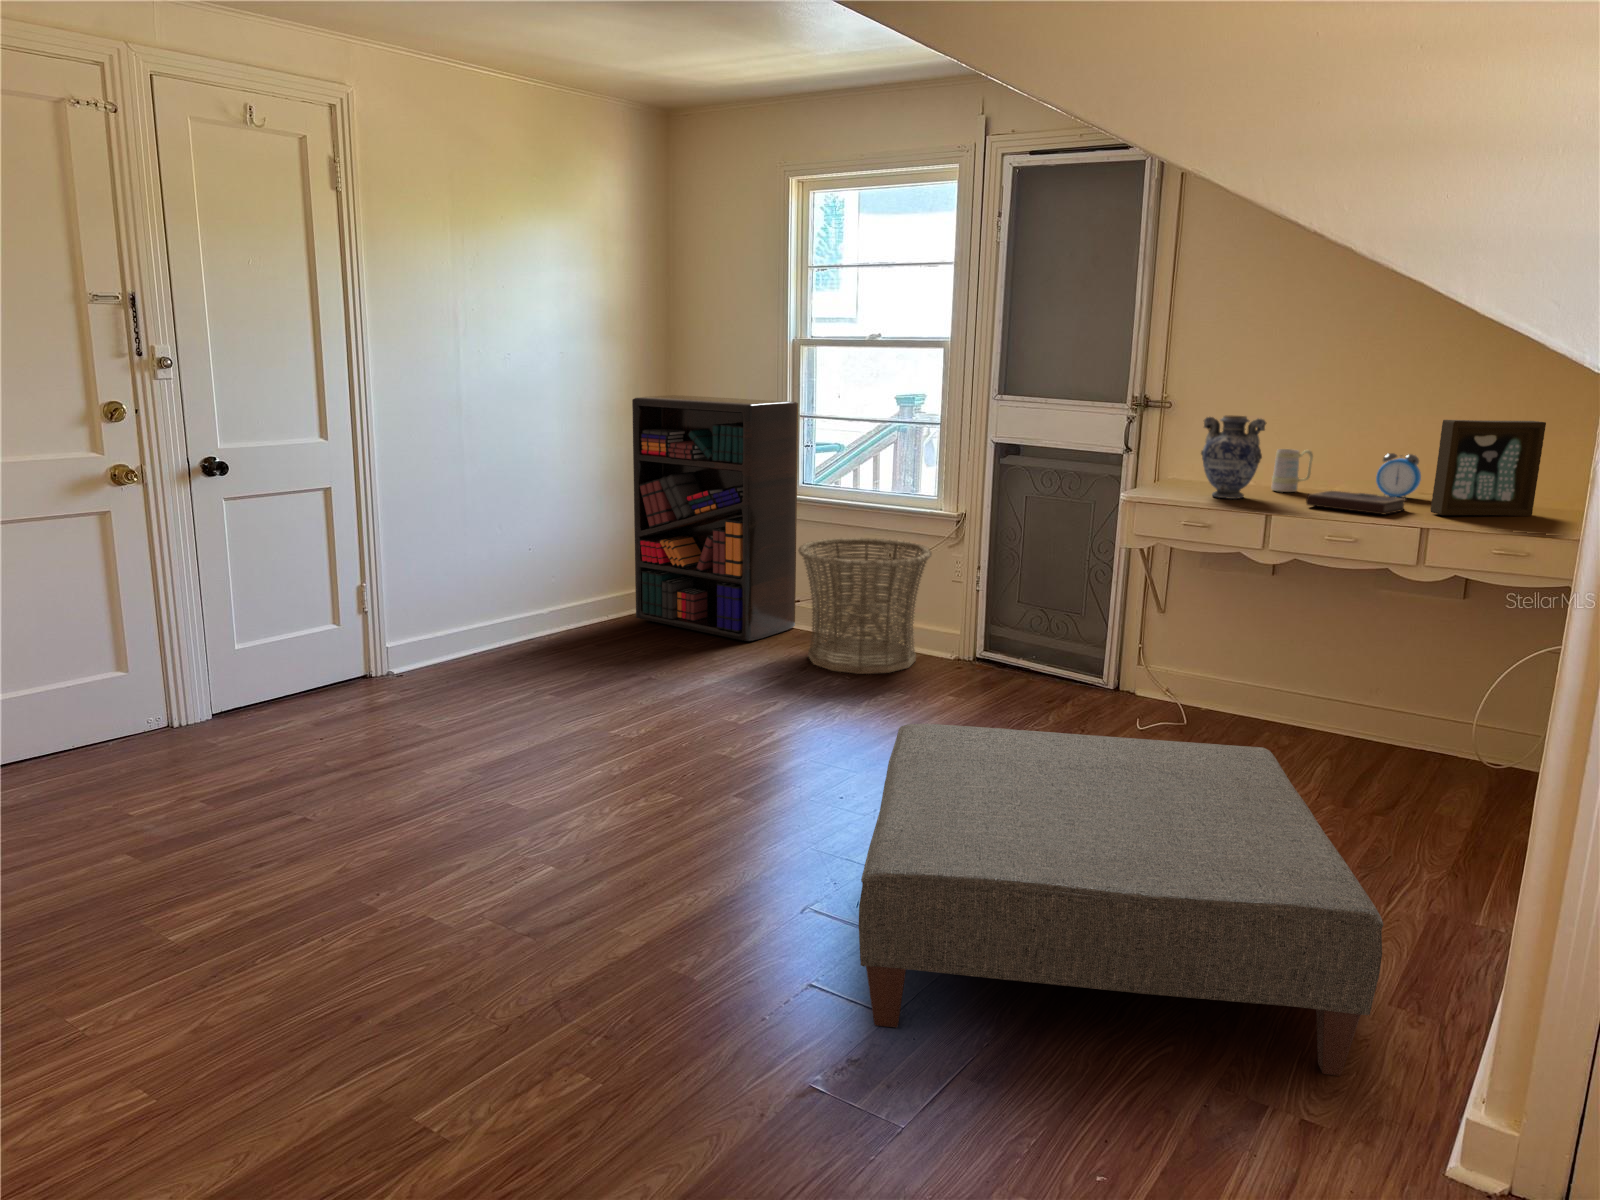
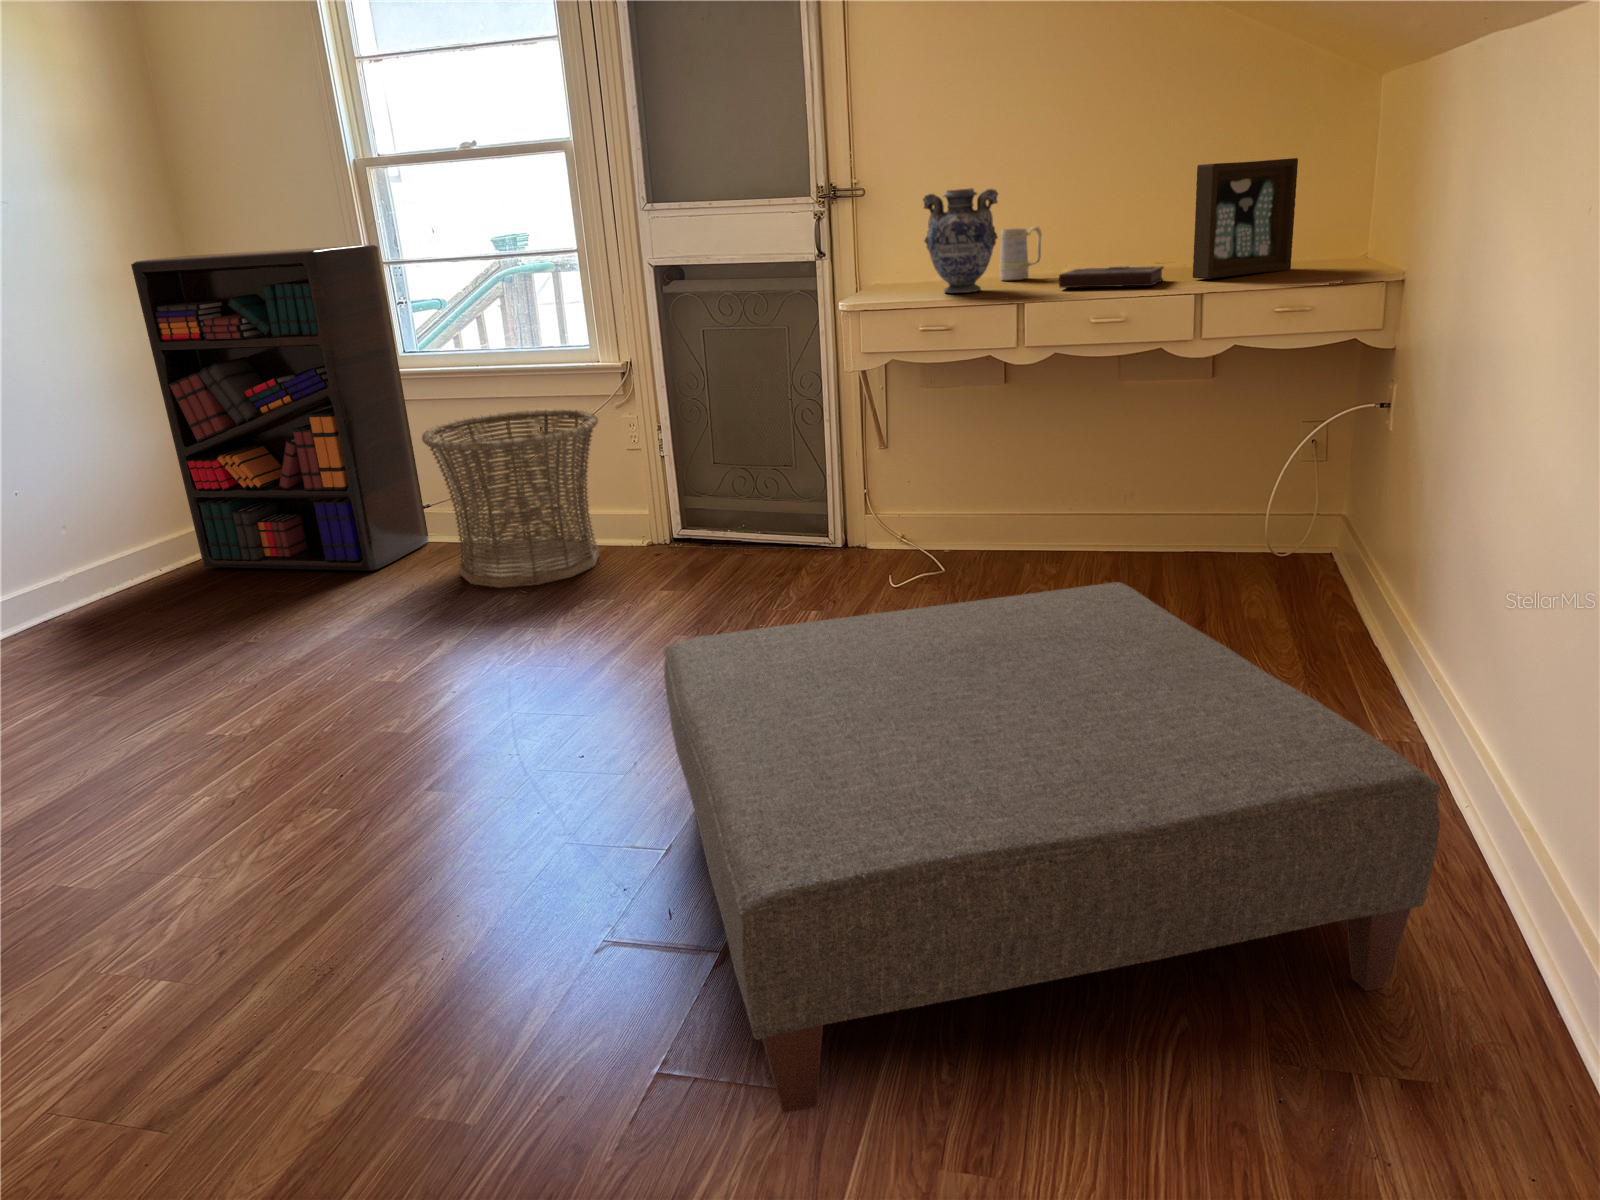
alarm clock: present [1376,453,1421,497] -> none [1113,218,1159,272]

